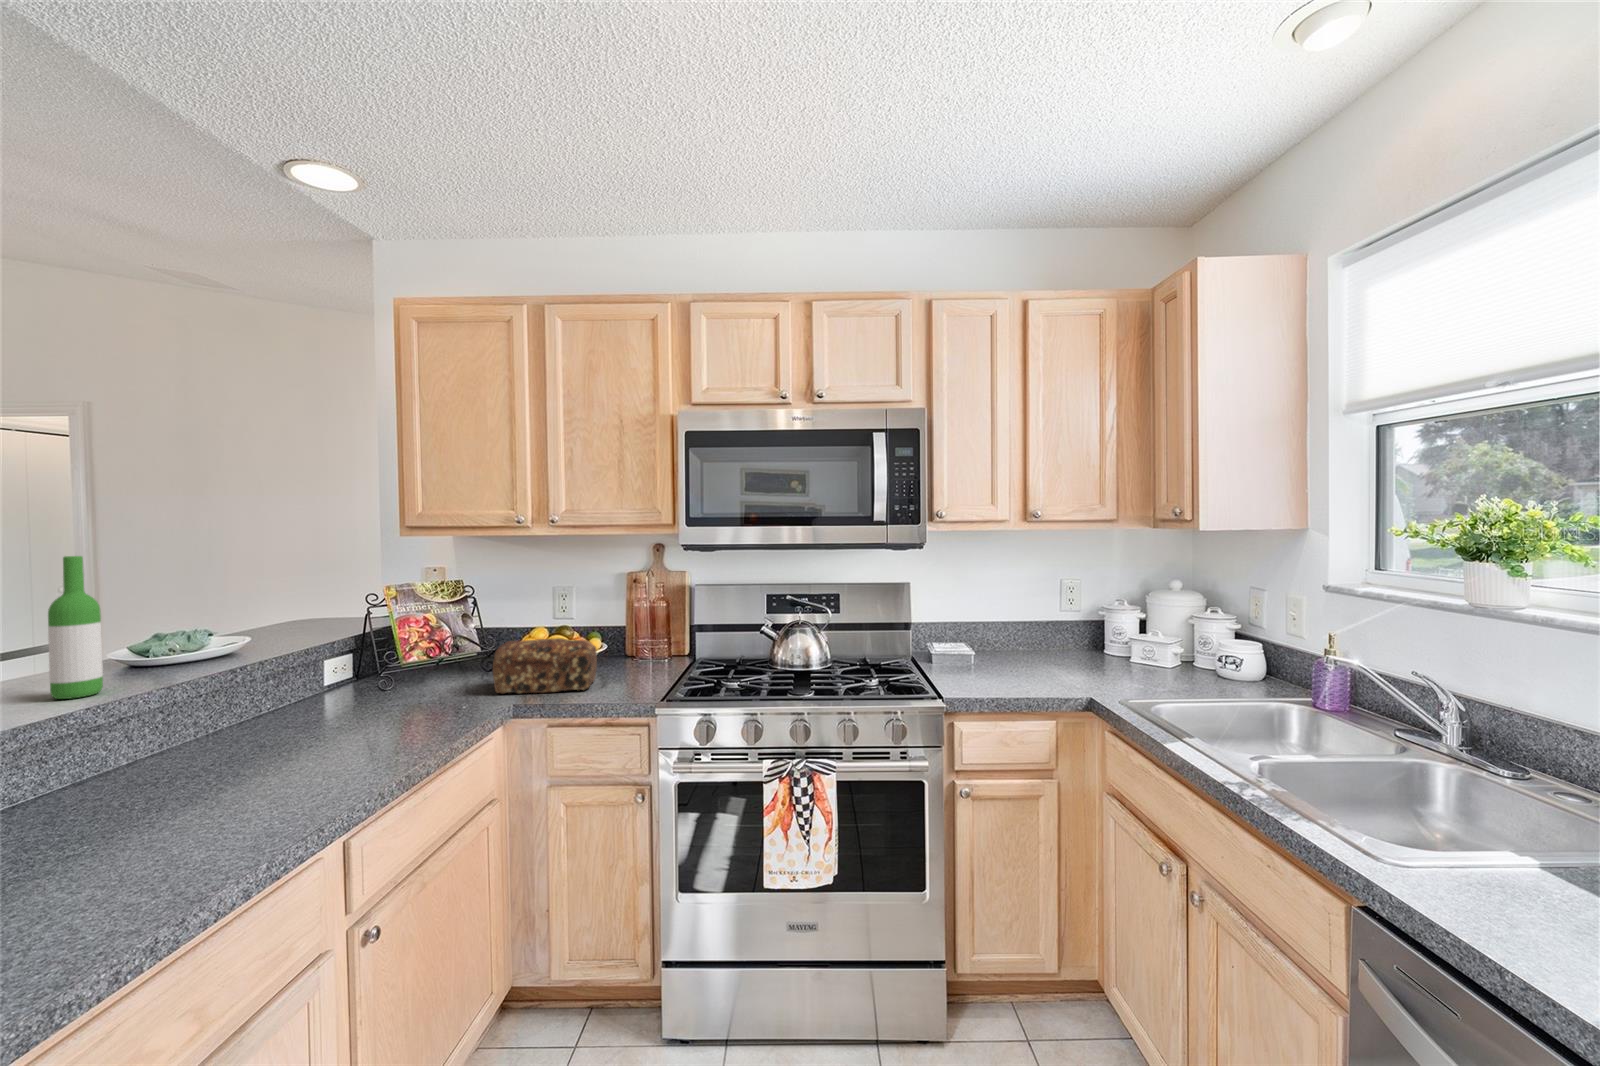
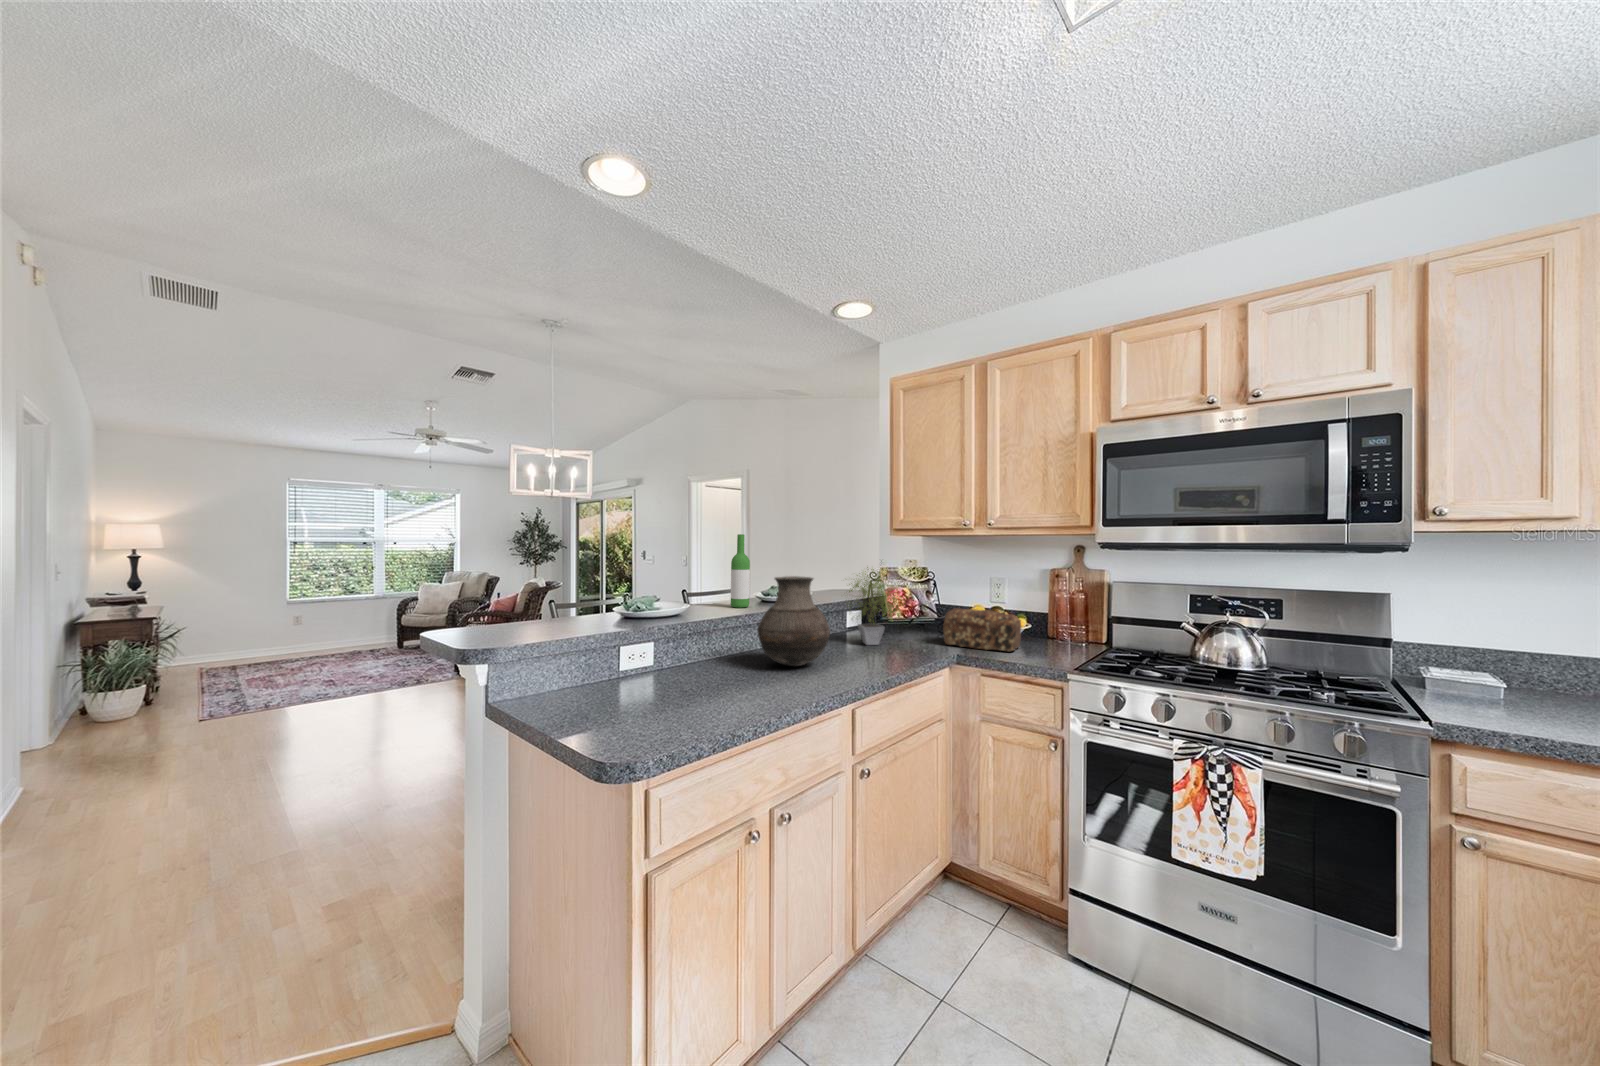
potted plant: none [311,583,443,718] -> present [849,561,901,645]
vase: none [125,632,297,797] -> present [757,576,830,666]

